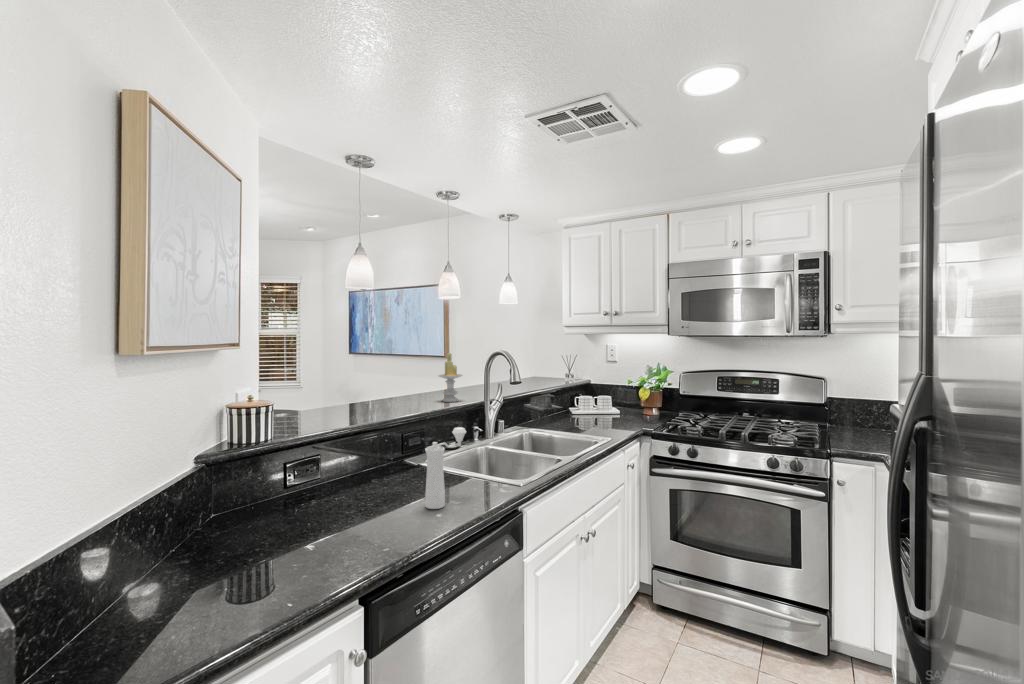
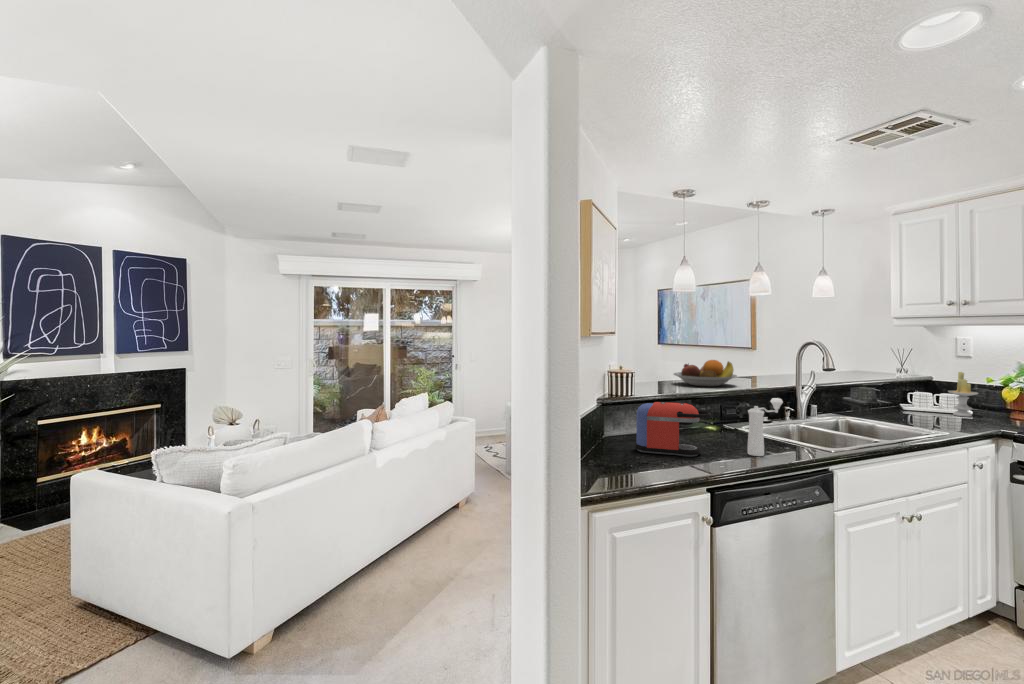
candle: present [438,353,462,402] -> present [948,372,978,417]
fruit bowl: none [345,376,422,411] -> present [674,360,737,386]
coffee maker: none [262,450,377,535] -> present [635,402,711,457]

